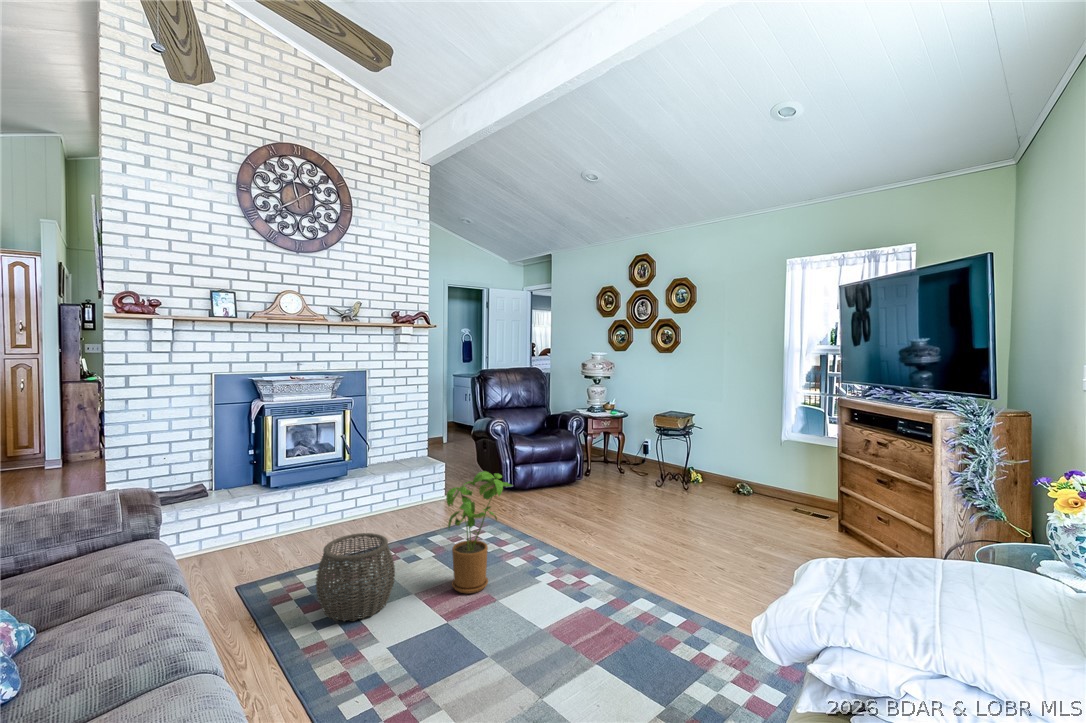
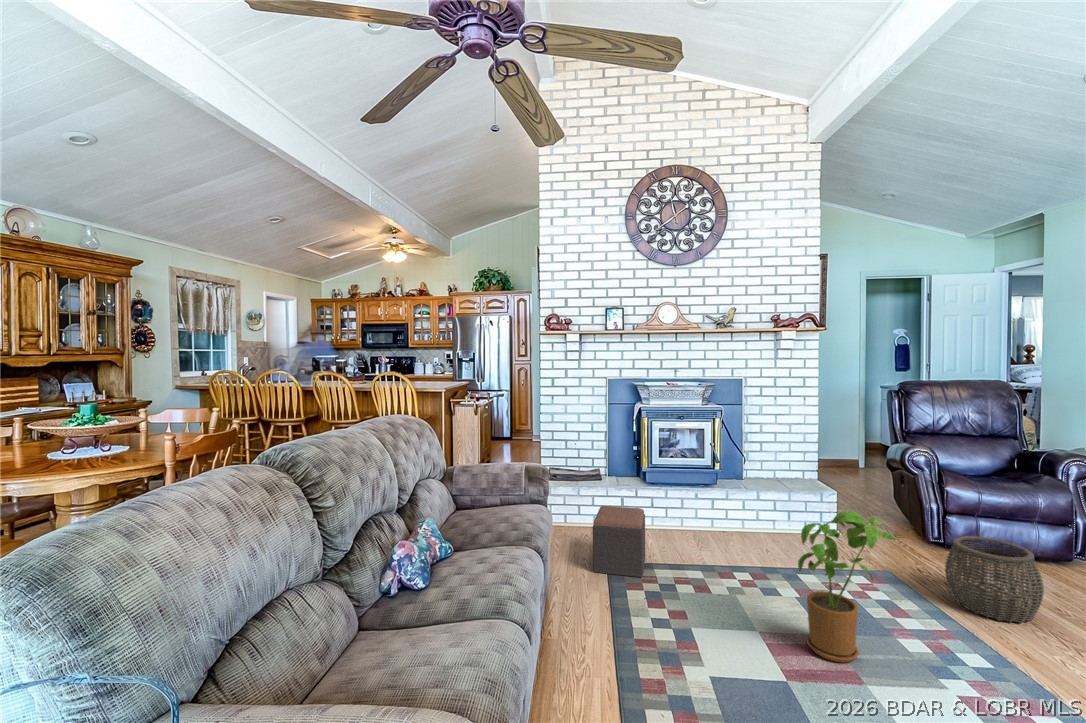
footstool: none [221,515,287,603] -> present [593,506,645,577]
woven basket: present [316,533,395,621] -> present [945,536,1044,623]

